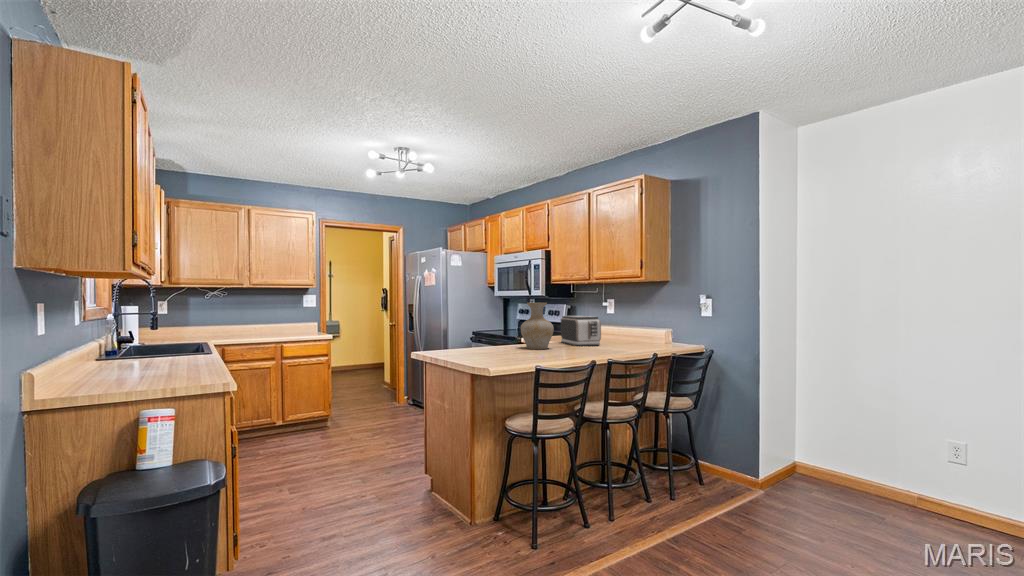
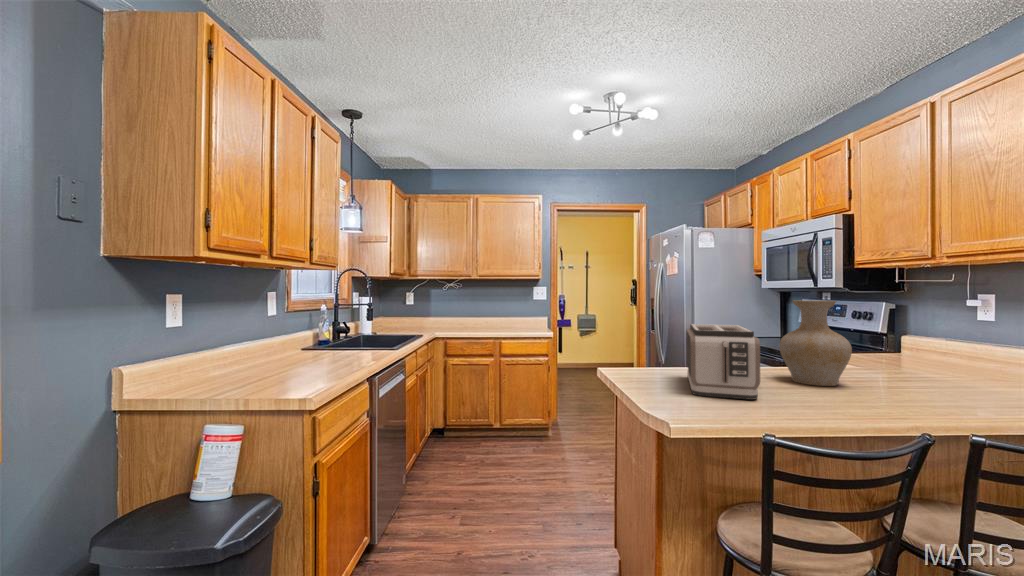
toaster: present [561,316,601,346] -> present [686,324,760,400]

